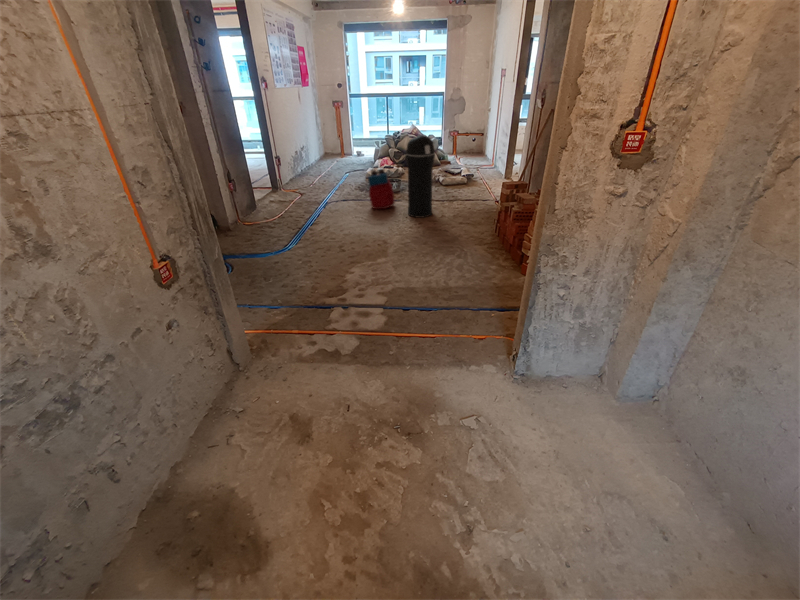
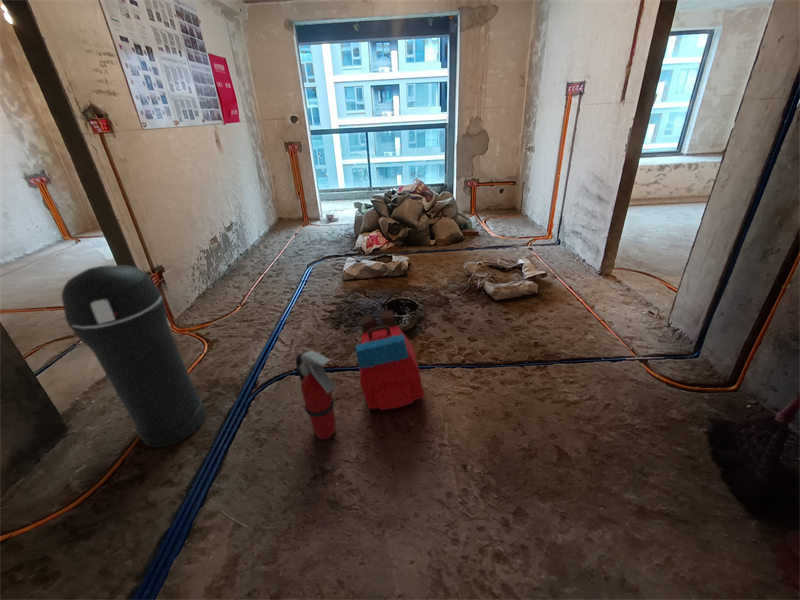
trash can: present [406,135,435,218] -> present [62,265,206,448]
fire extinguisher: none [345,173,360,214] -> present [296,351,336,439]

